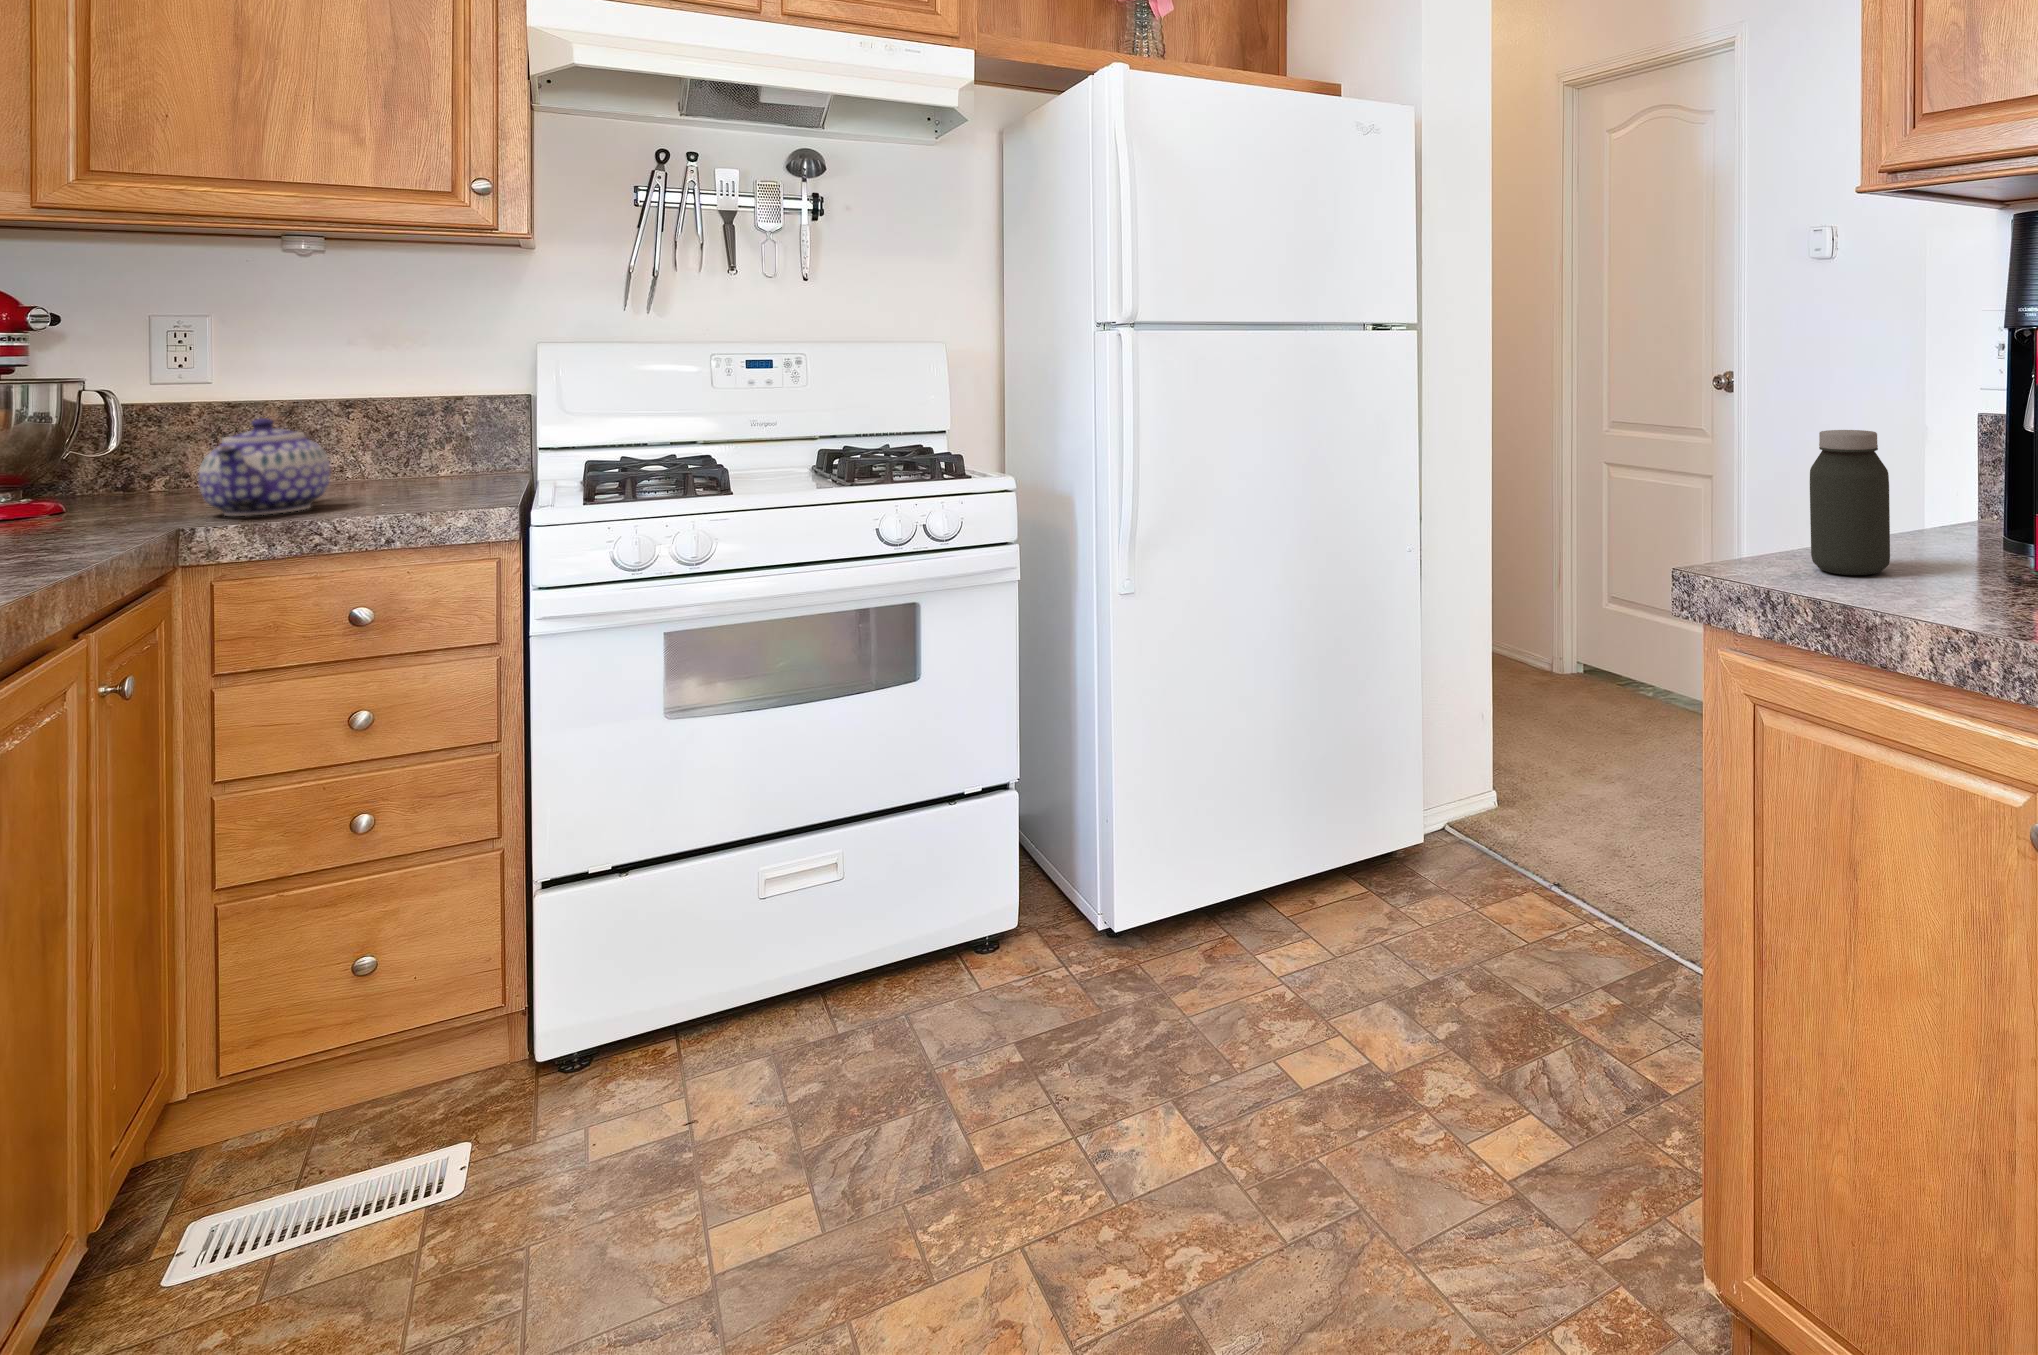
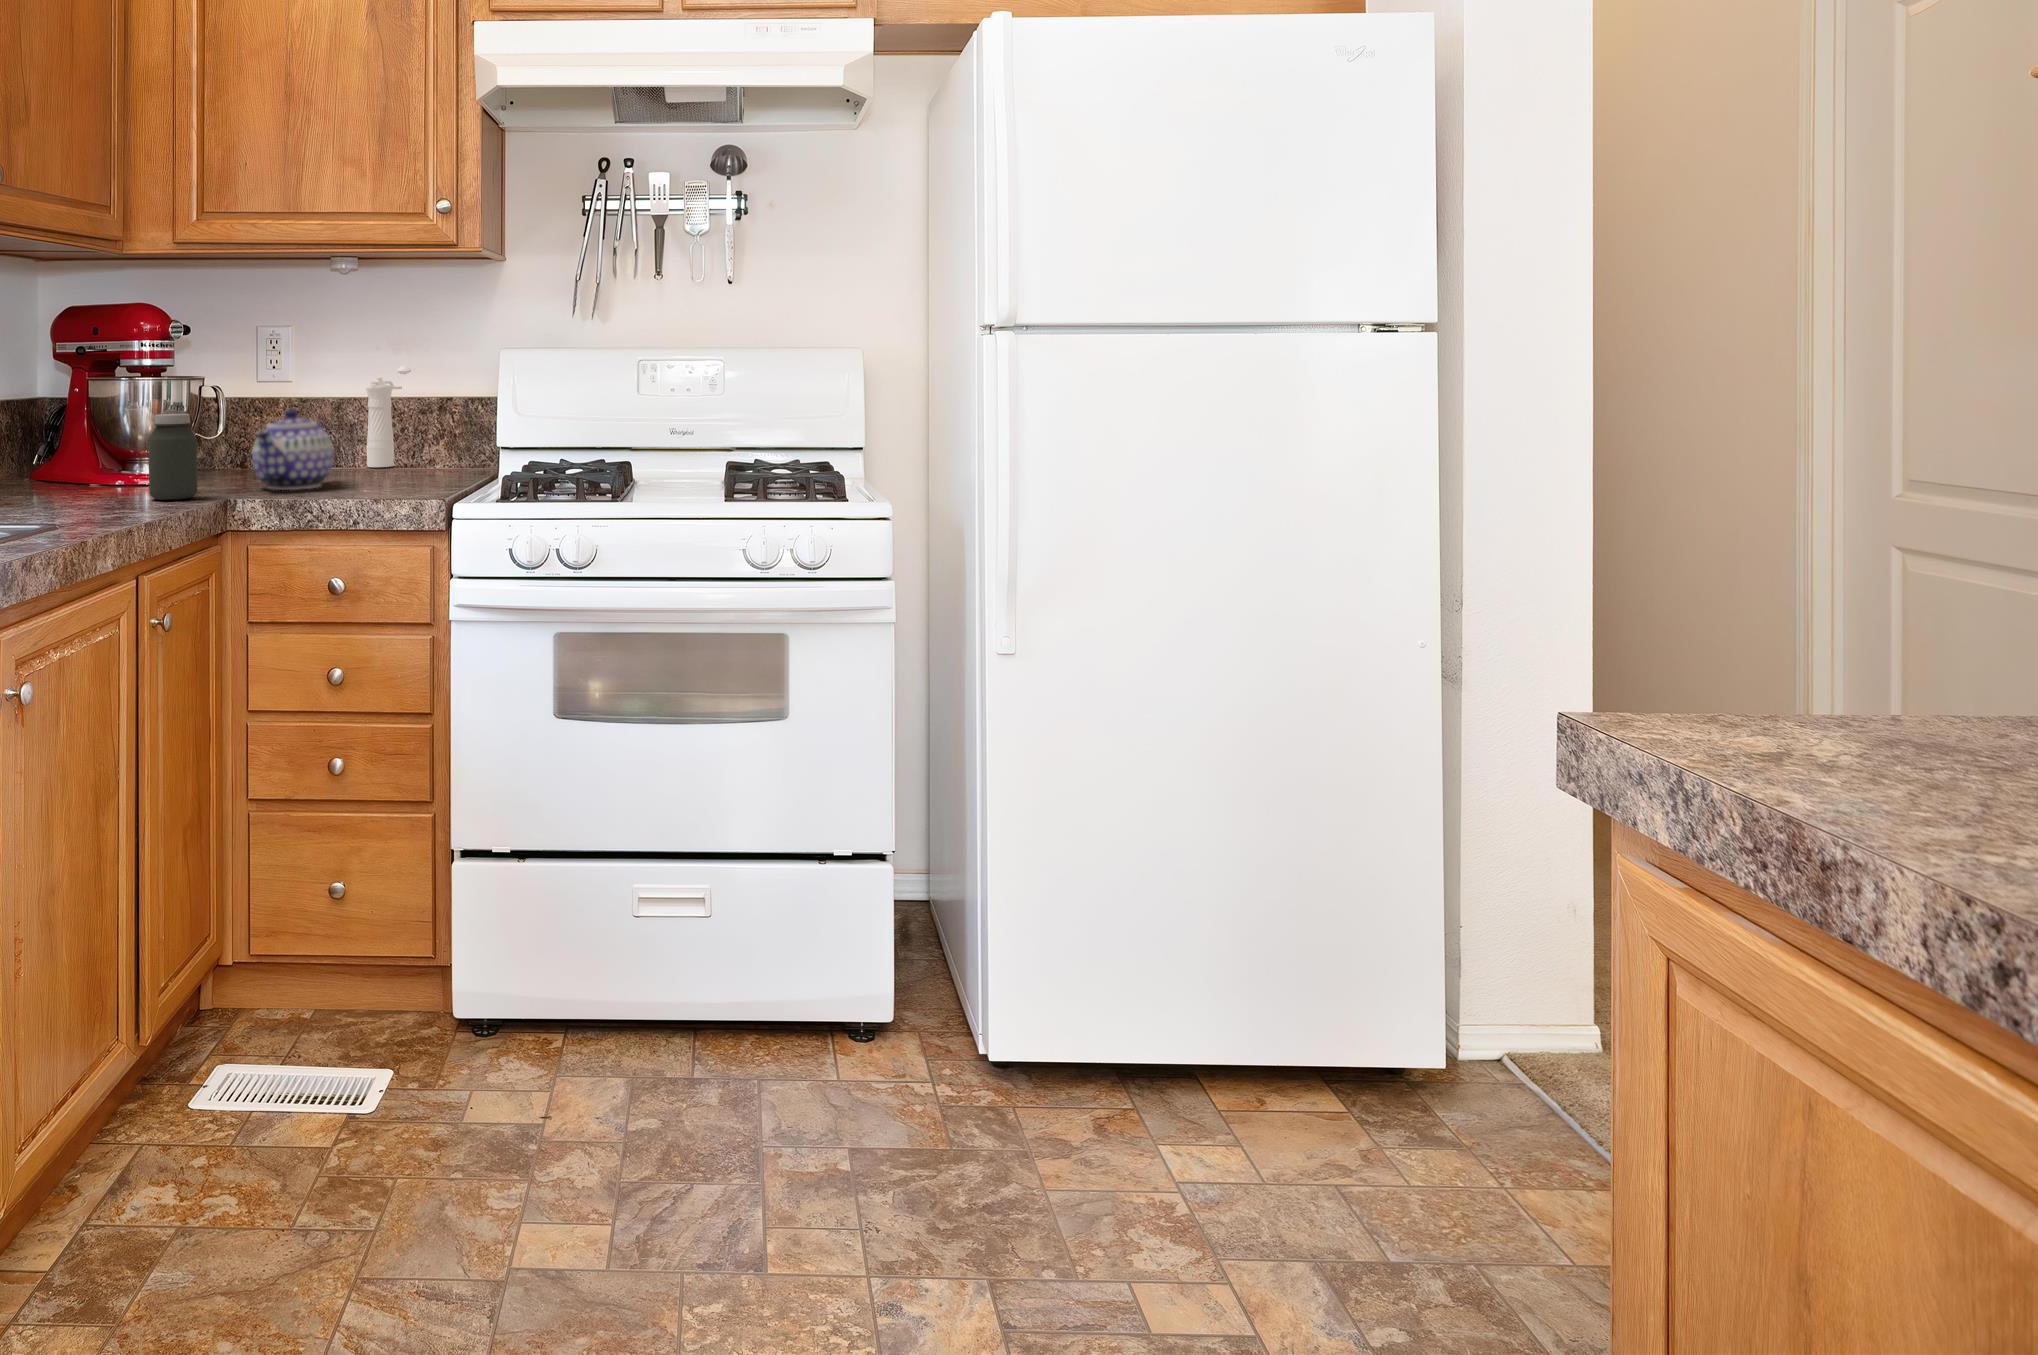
pepper mill: none [342,364,408,482] -> present [366,365,411,467]
jar: present [1810,430,1890,575] -> present [148,414,197,500]

